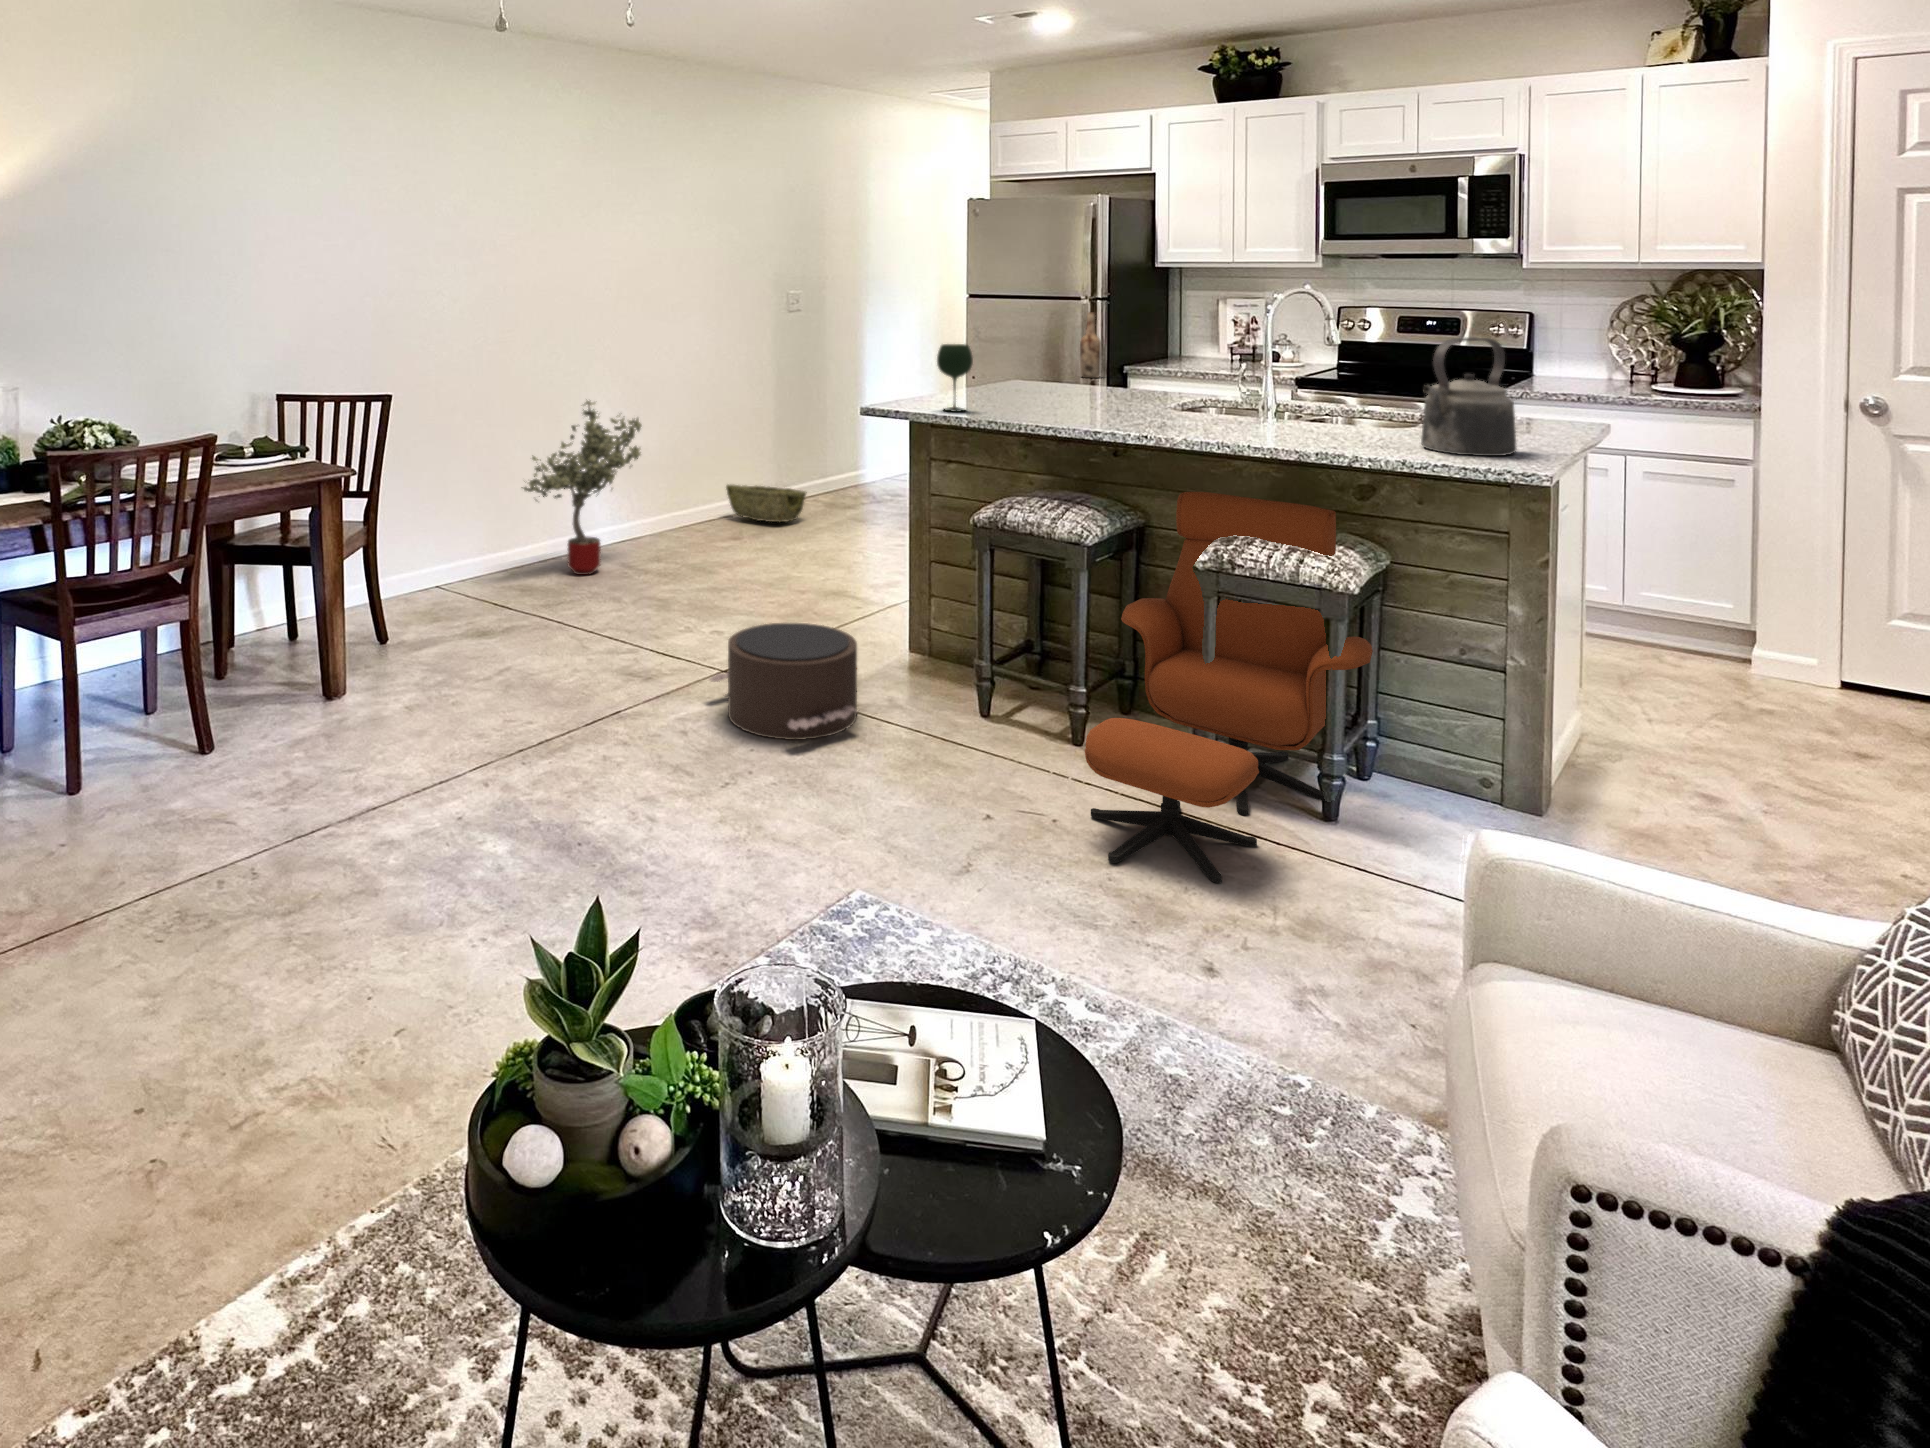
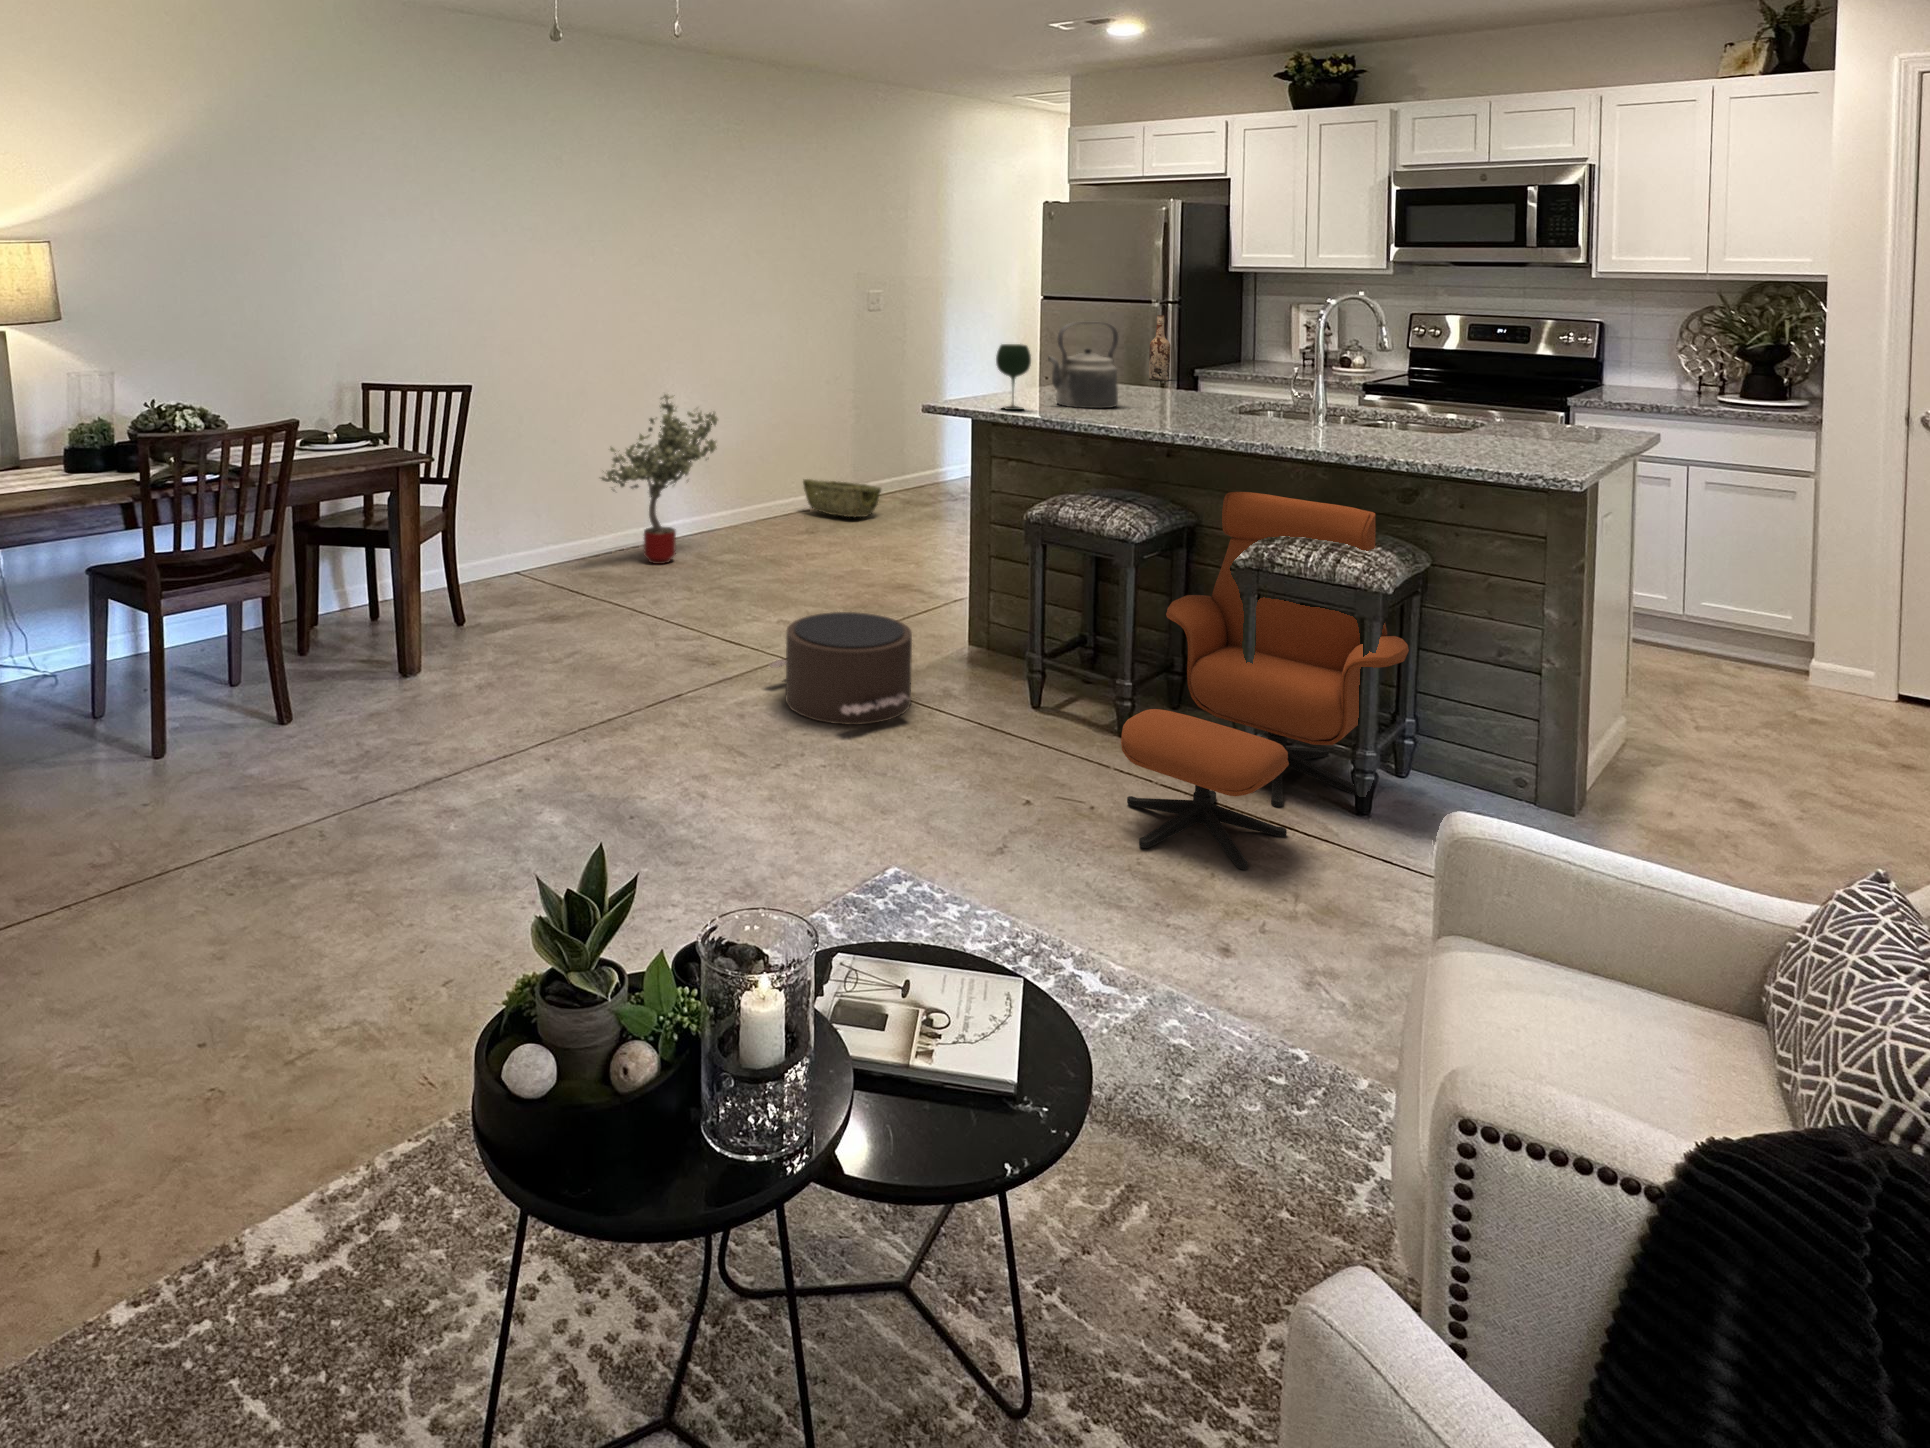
kettle: present [1421,337,1516,456] -> present [1048,322,1118,408]

